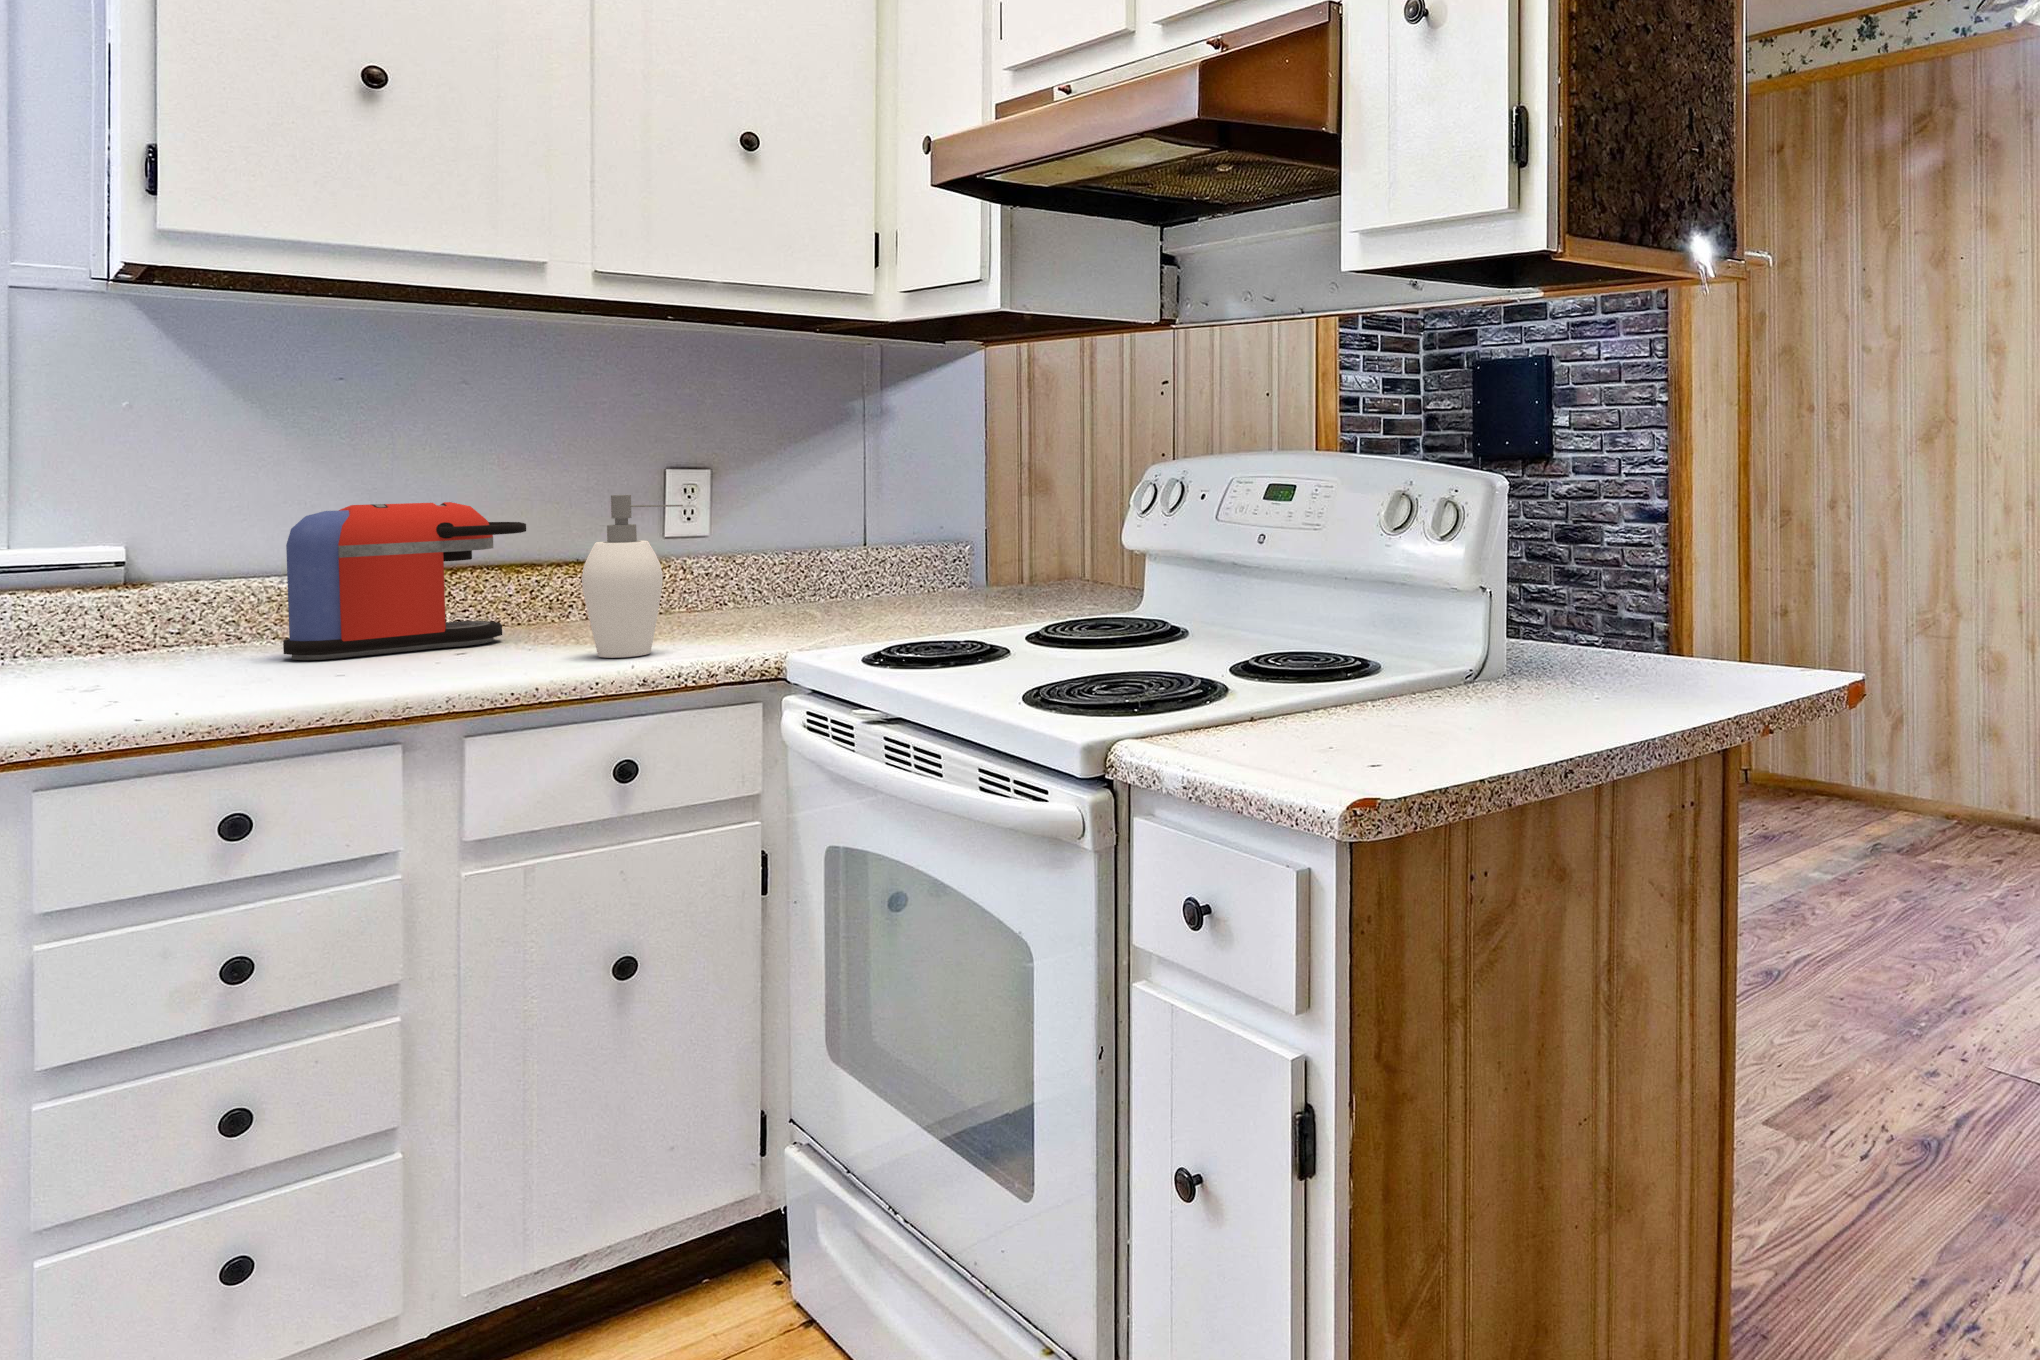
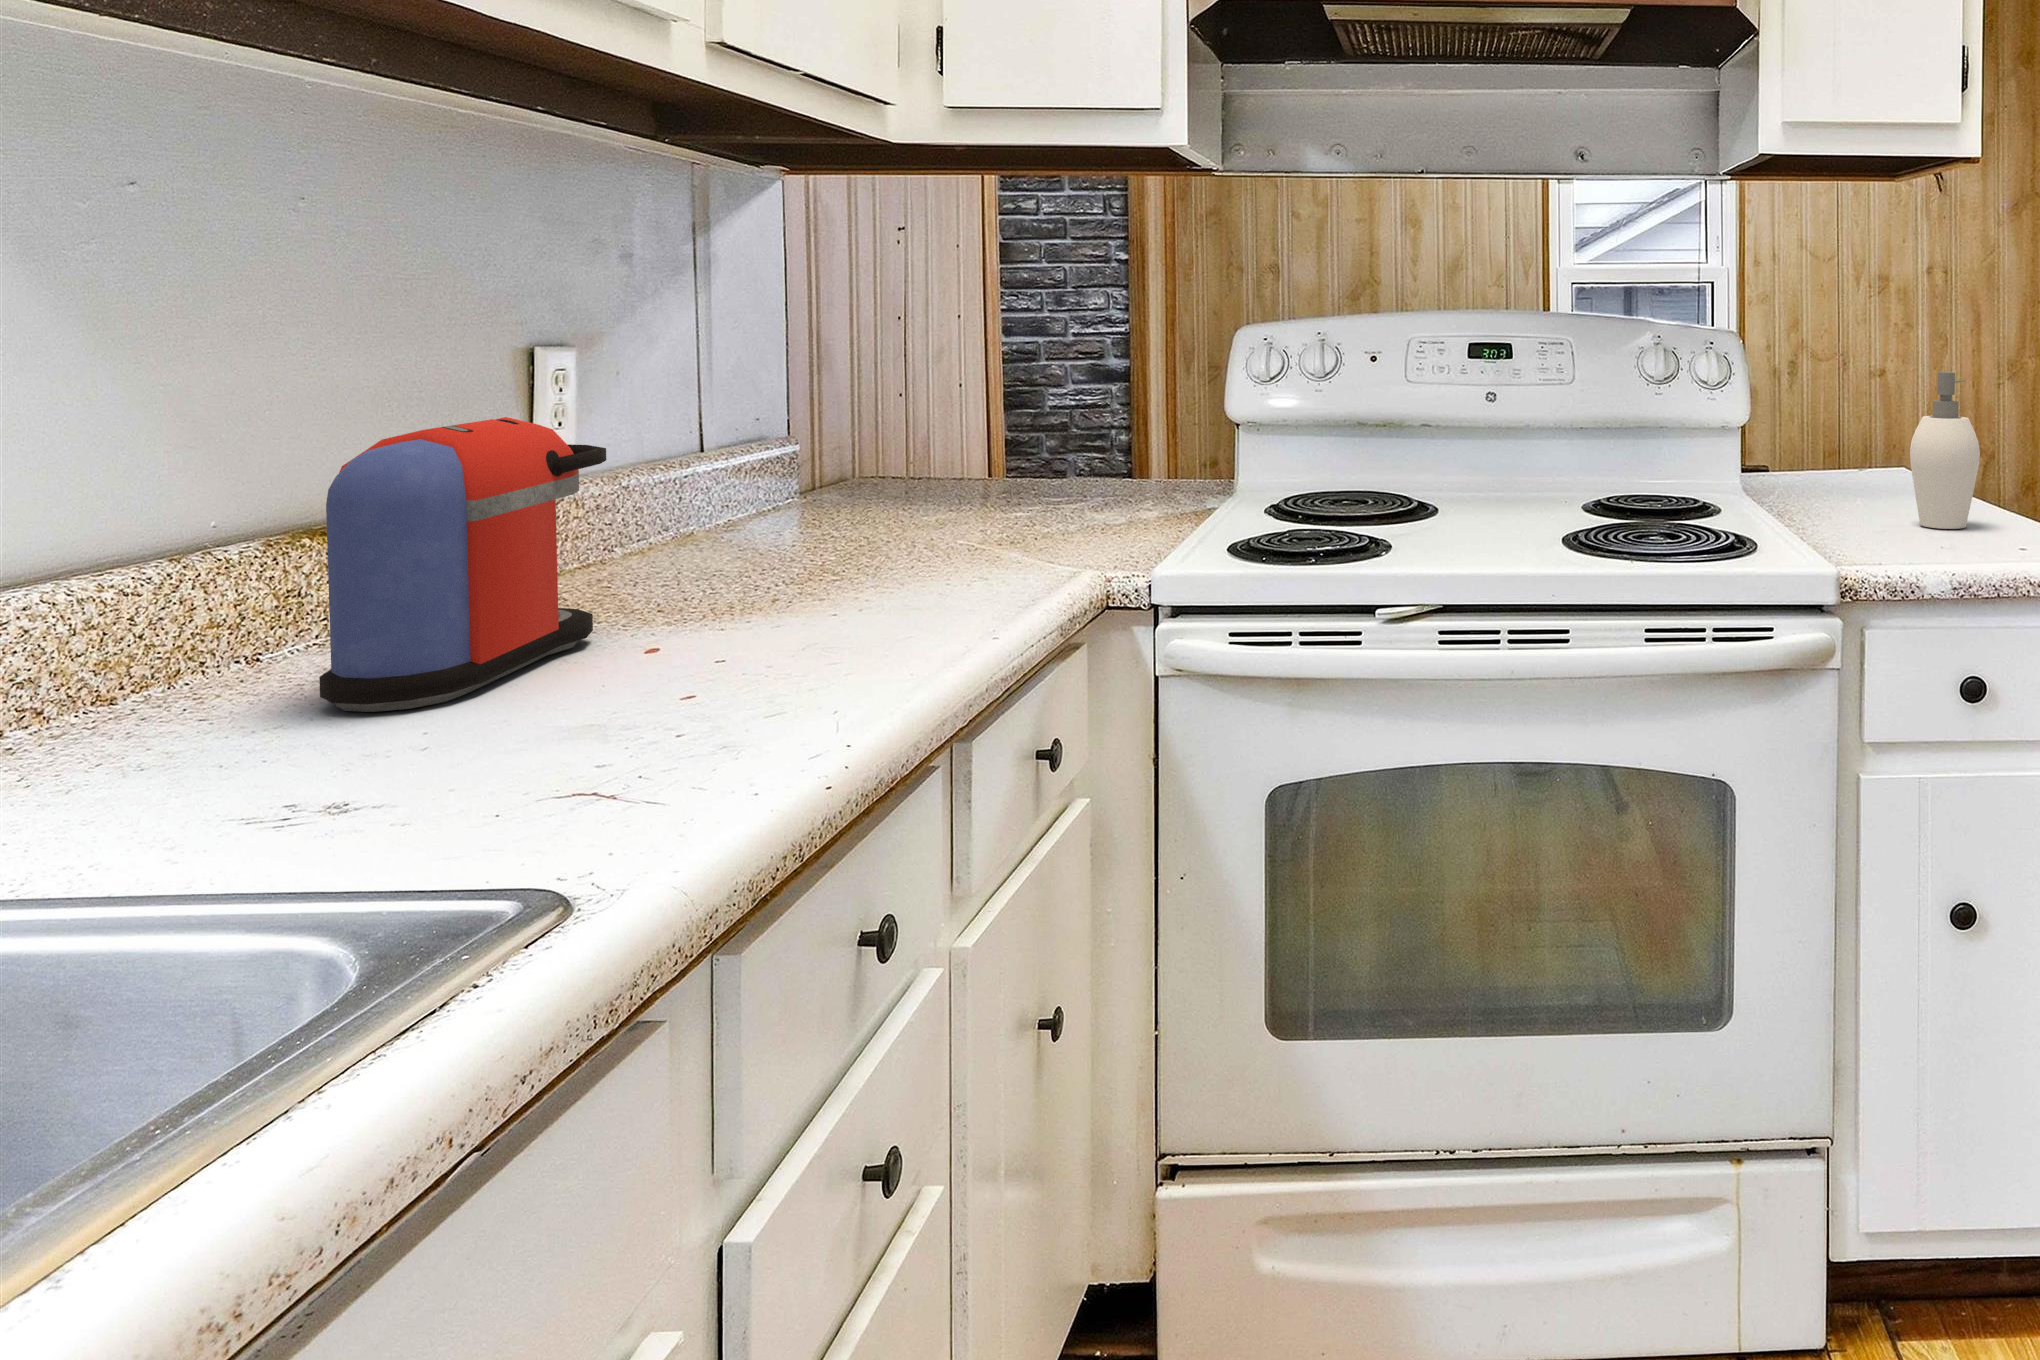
soap dispenser: present [582,495,683,658] -> present [1910,372,1980,529]

